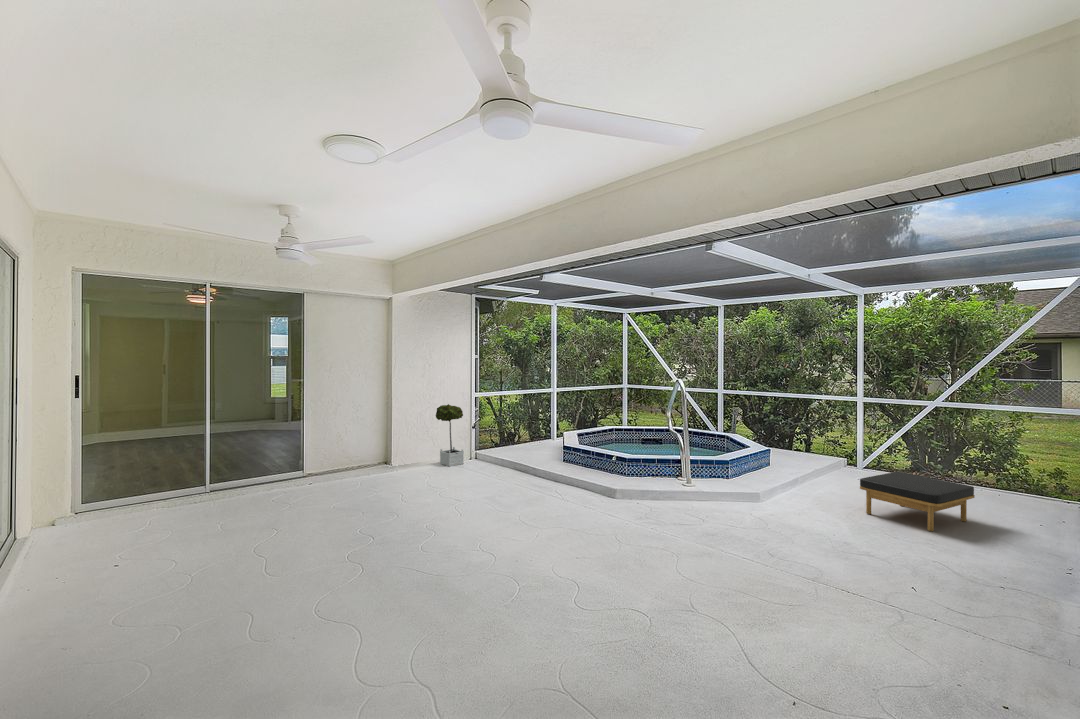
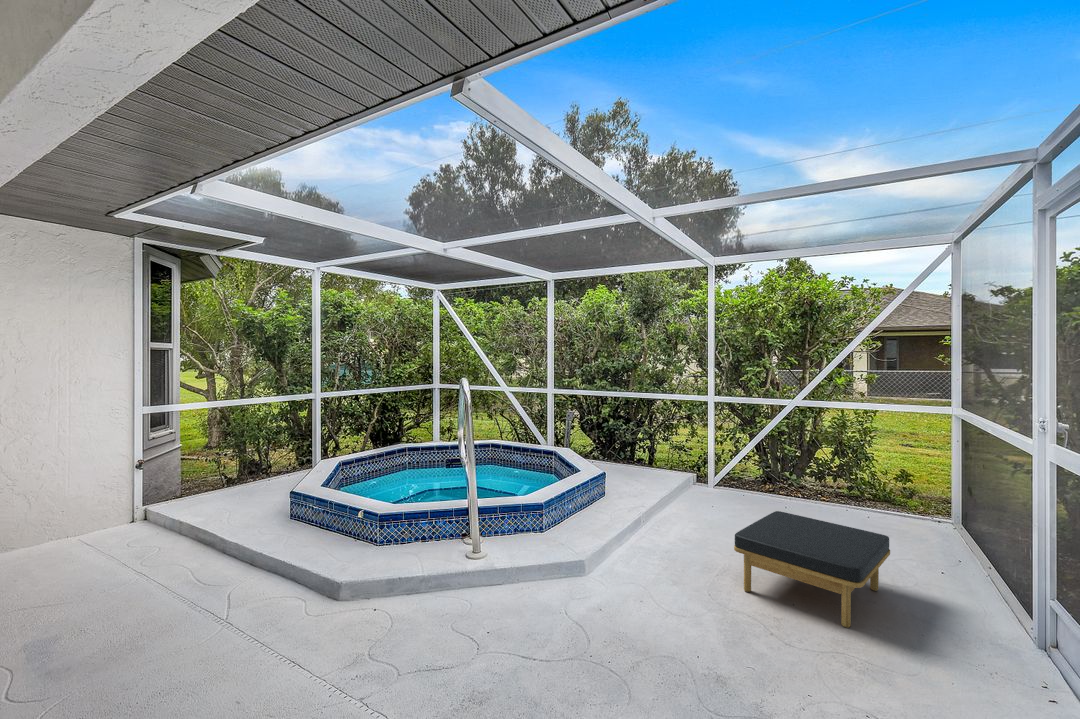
potted tree: present [436,404,464,466] -> none [23,428,93,546]

